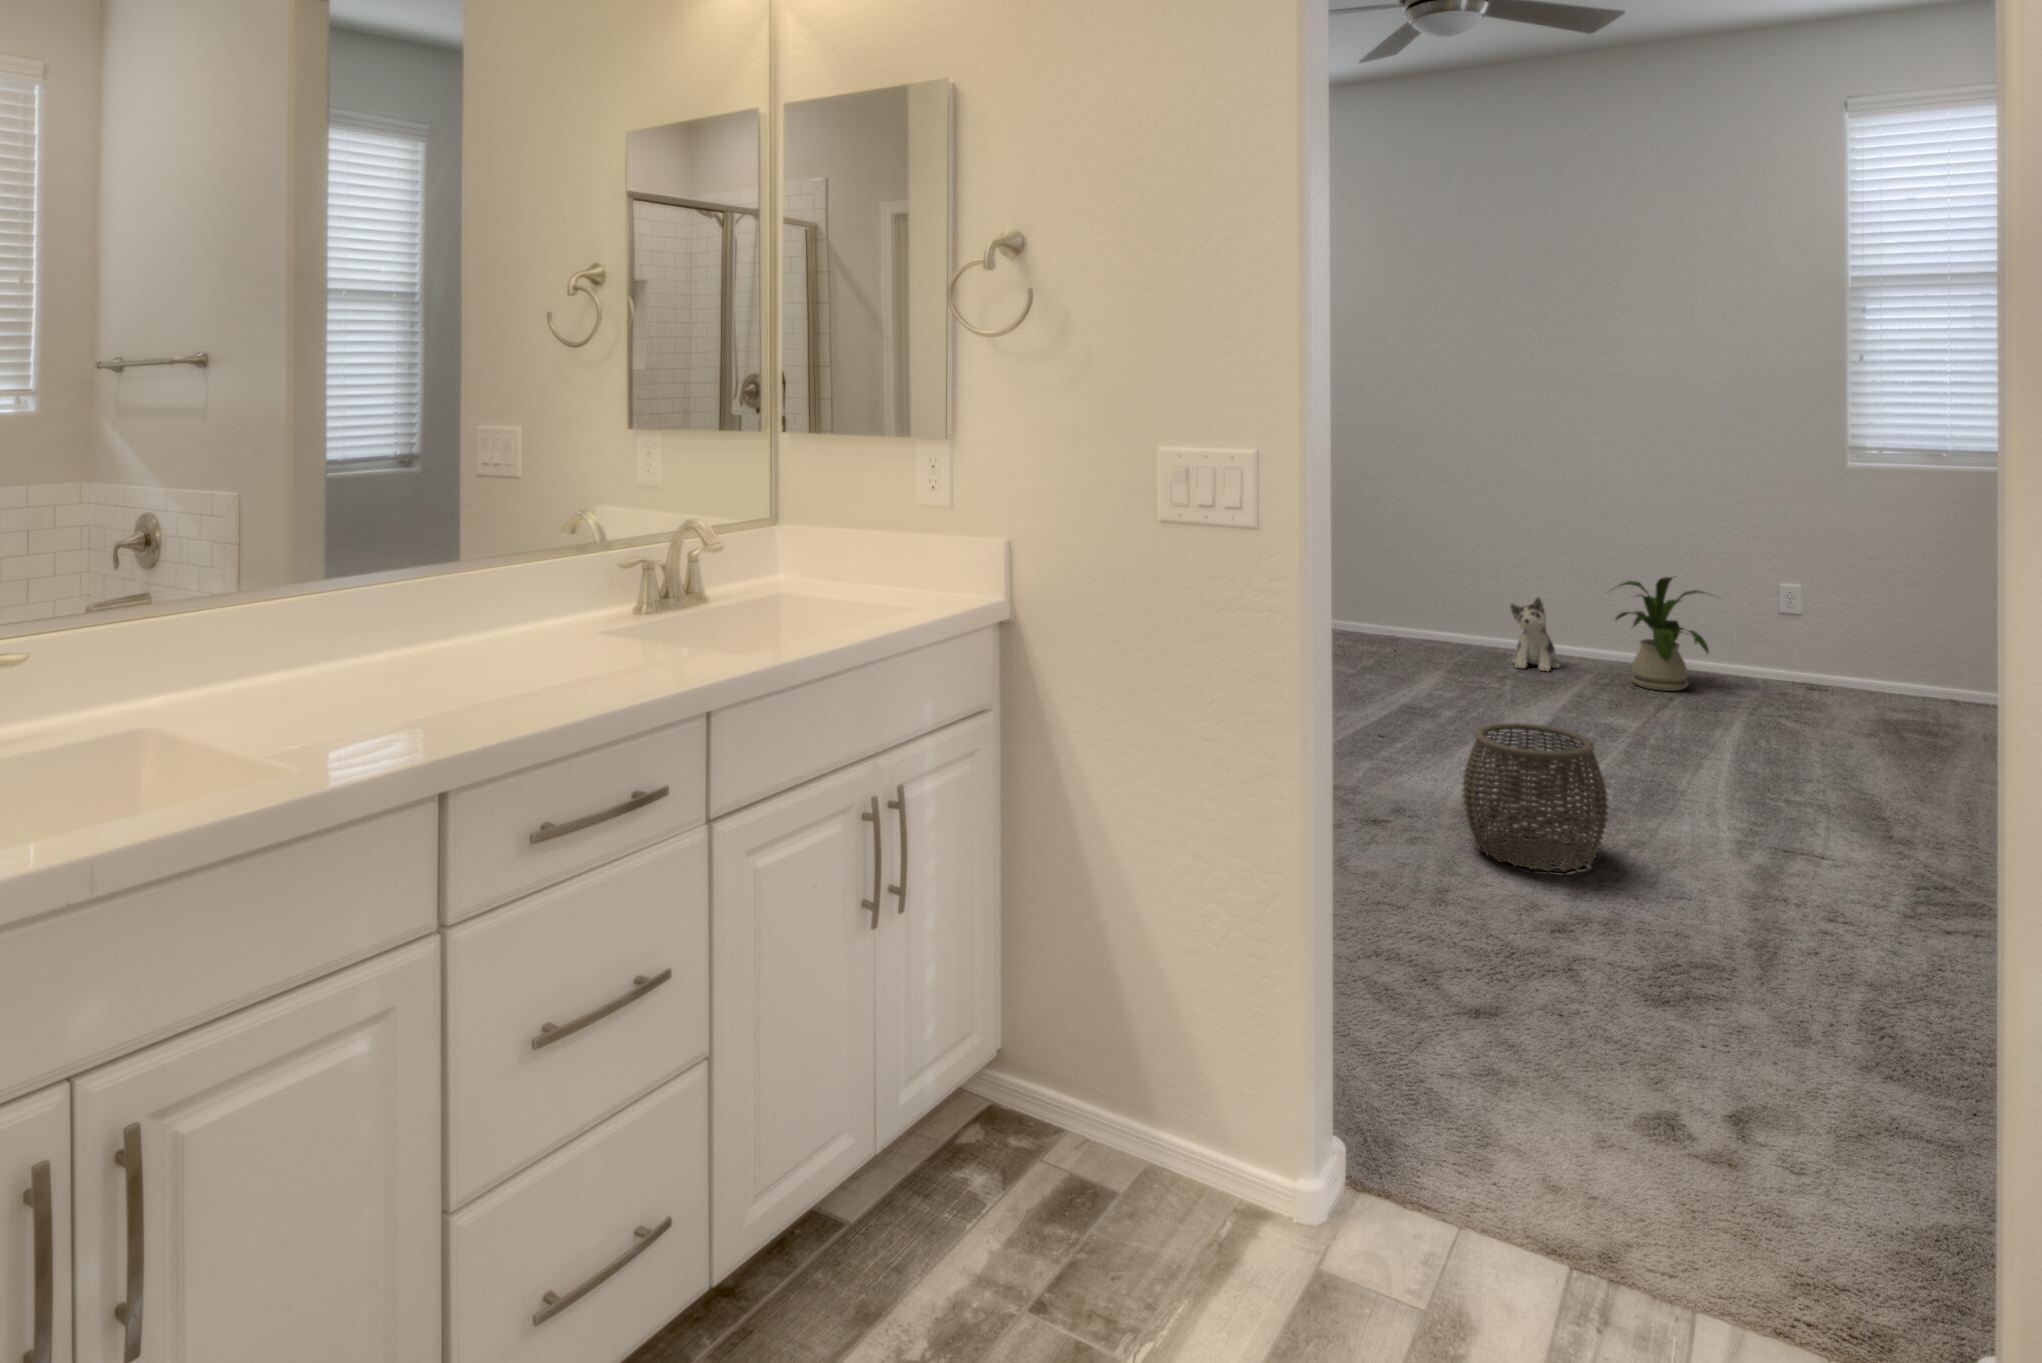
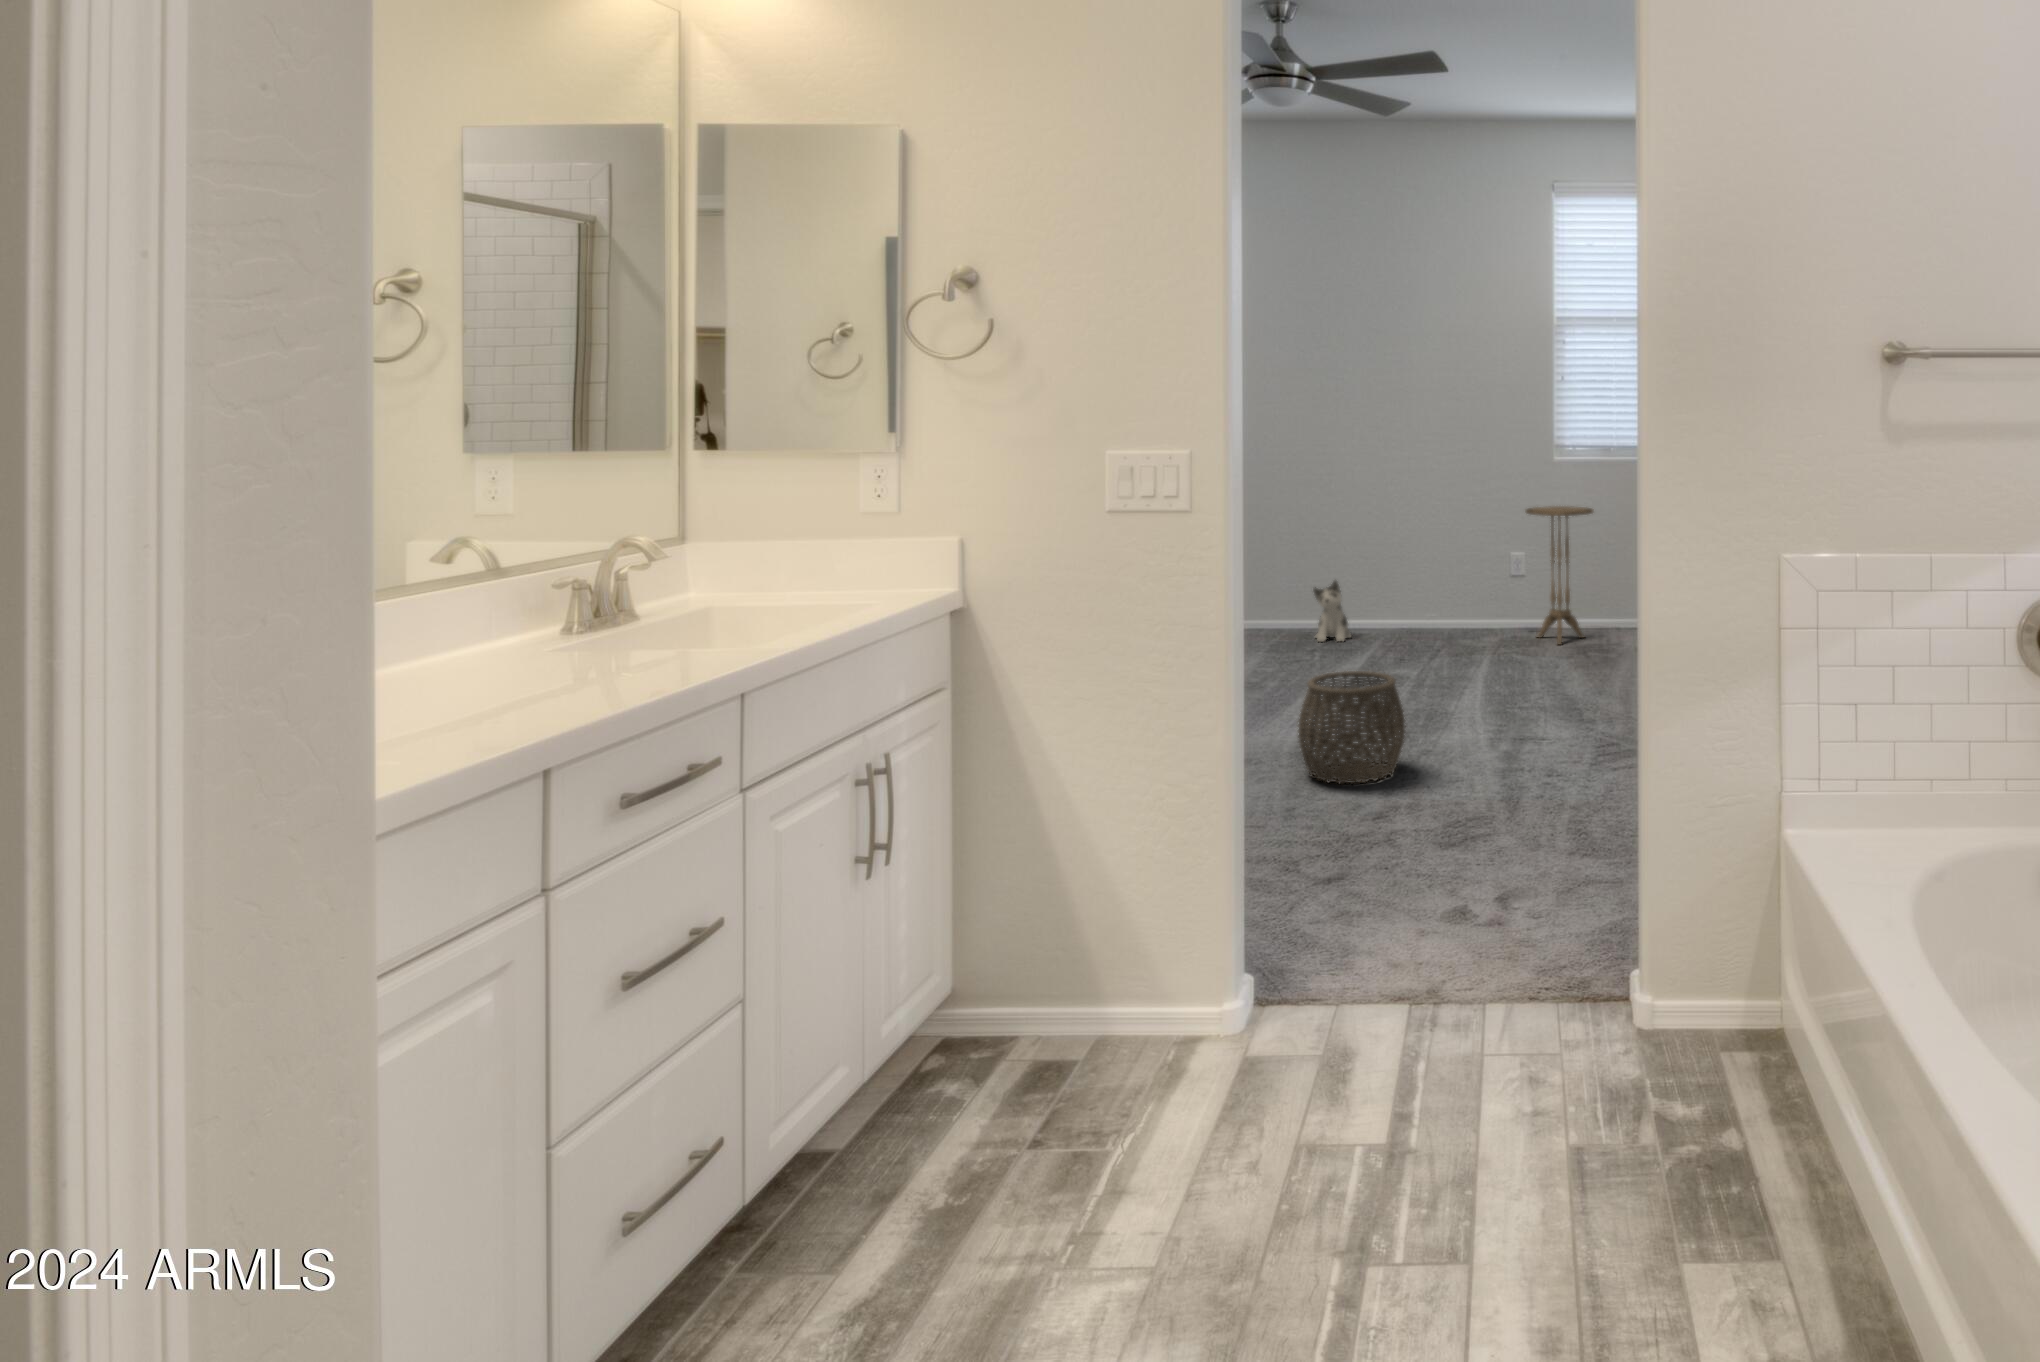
side table: none [1804,528,1915,714] -> present [1526,506,1593,645]
house plant: present [1616,577,1709,691] -> none [1387,552,1471,646]

